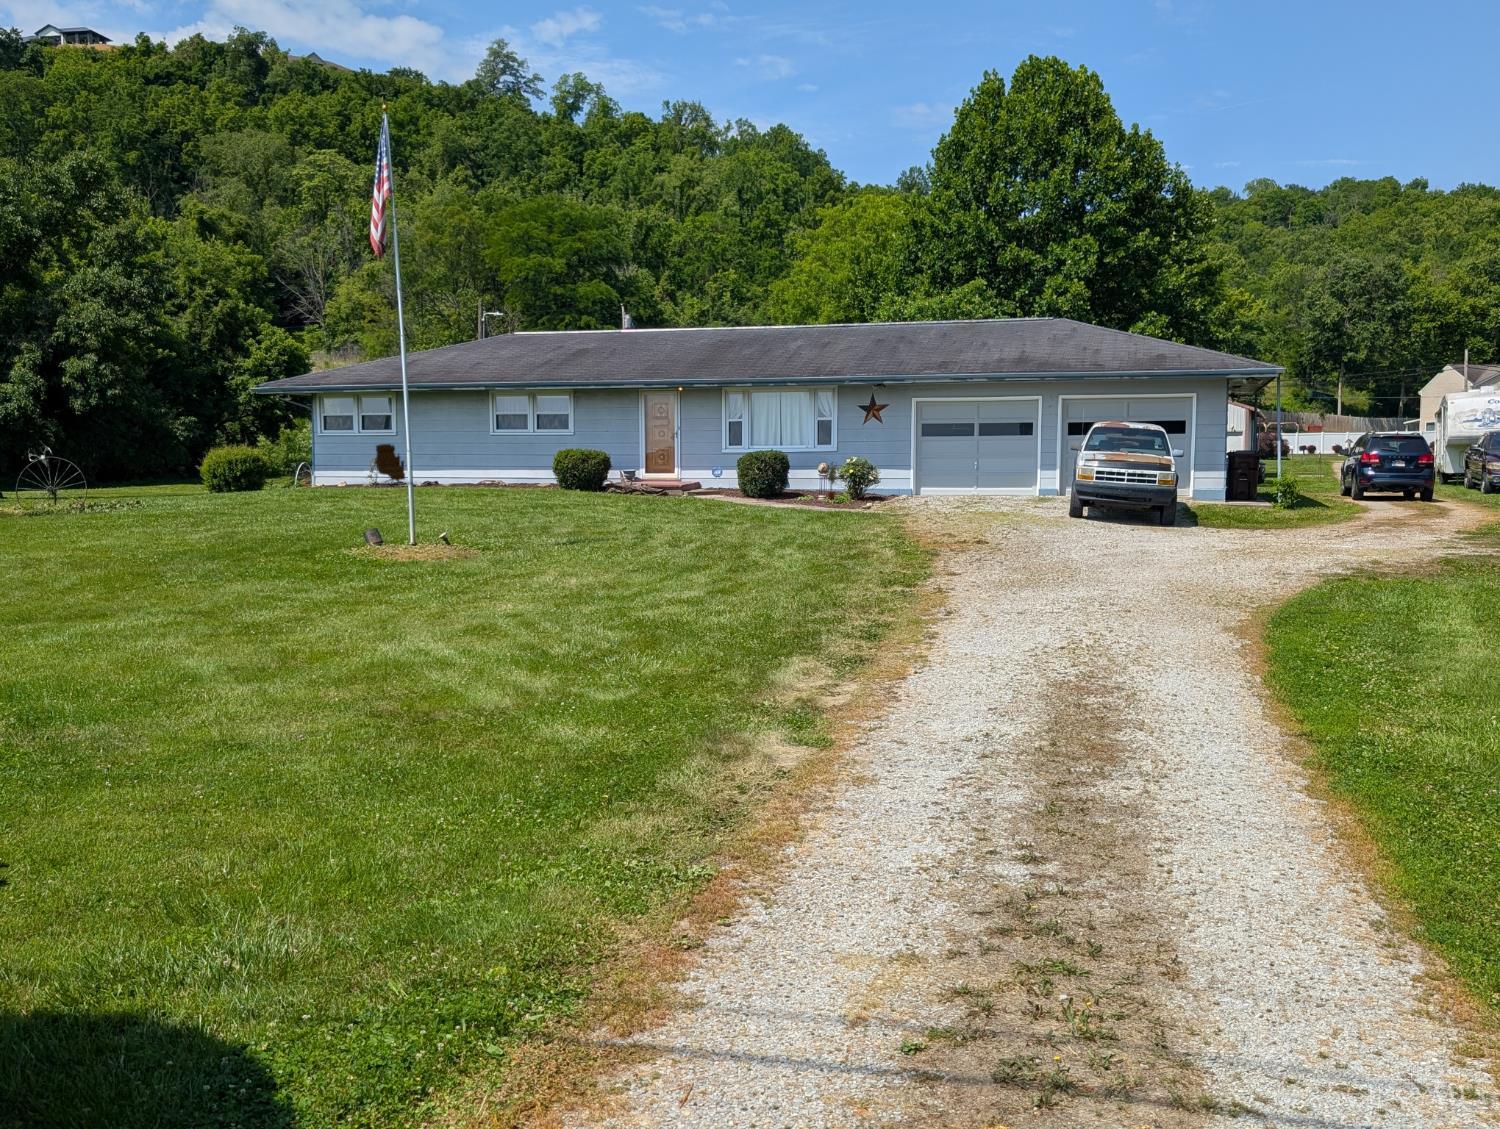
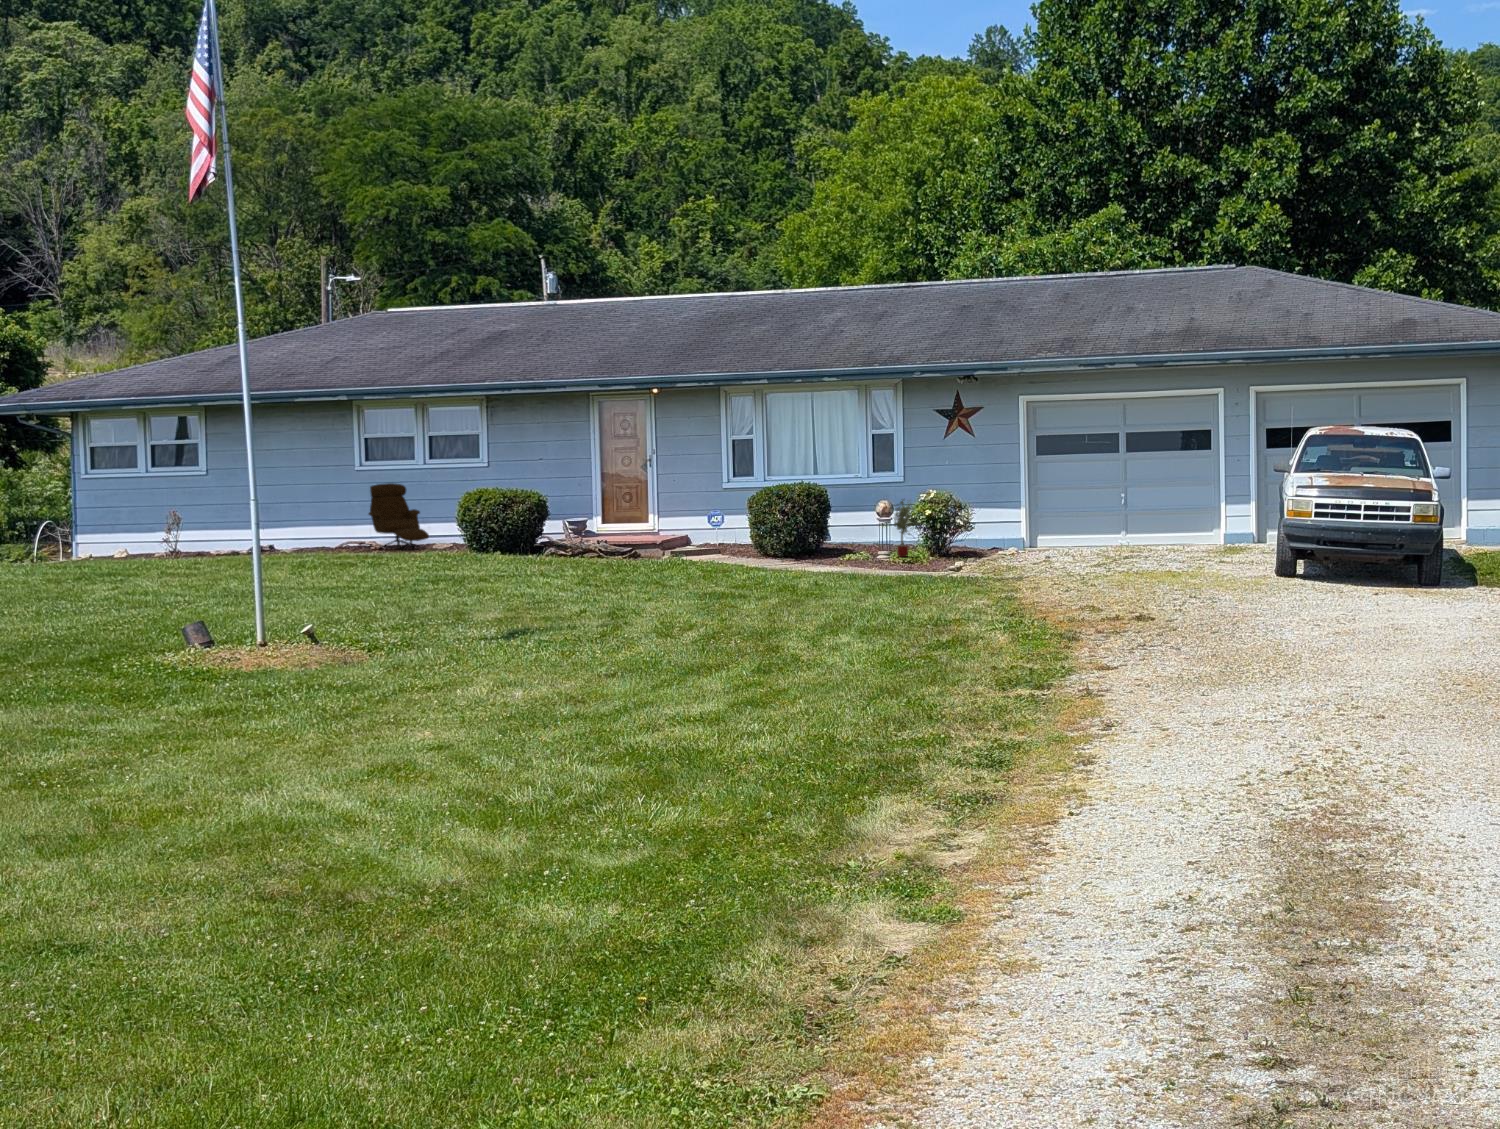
lounge chair: present [375,444,405,484] -> present [369,483,429,549]

